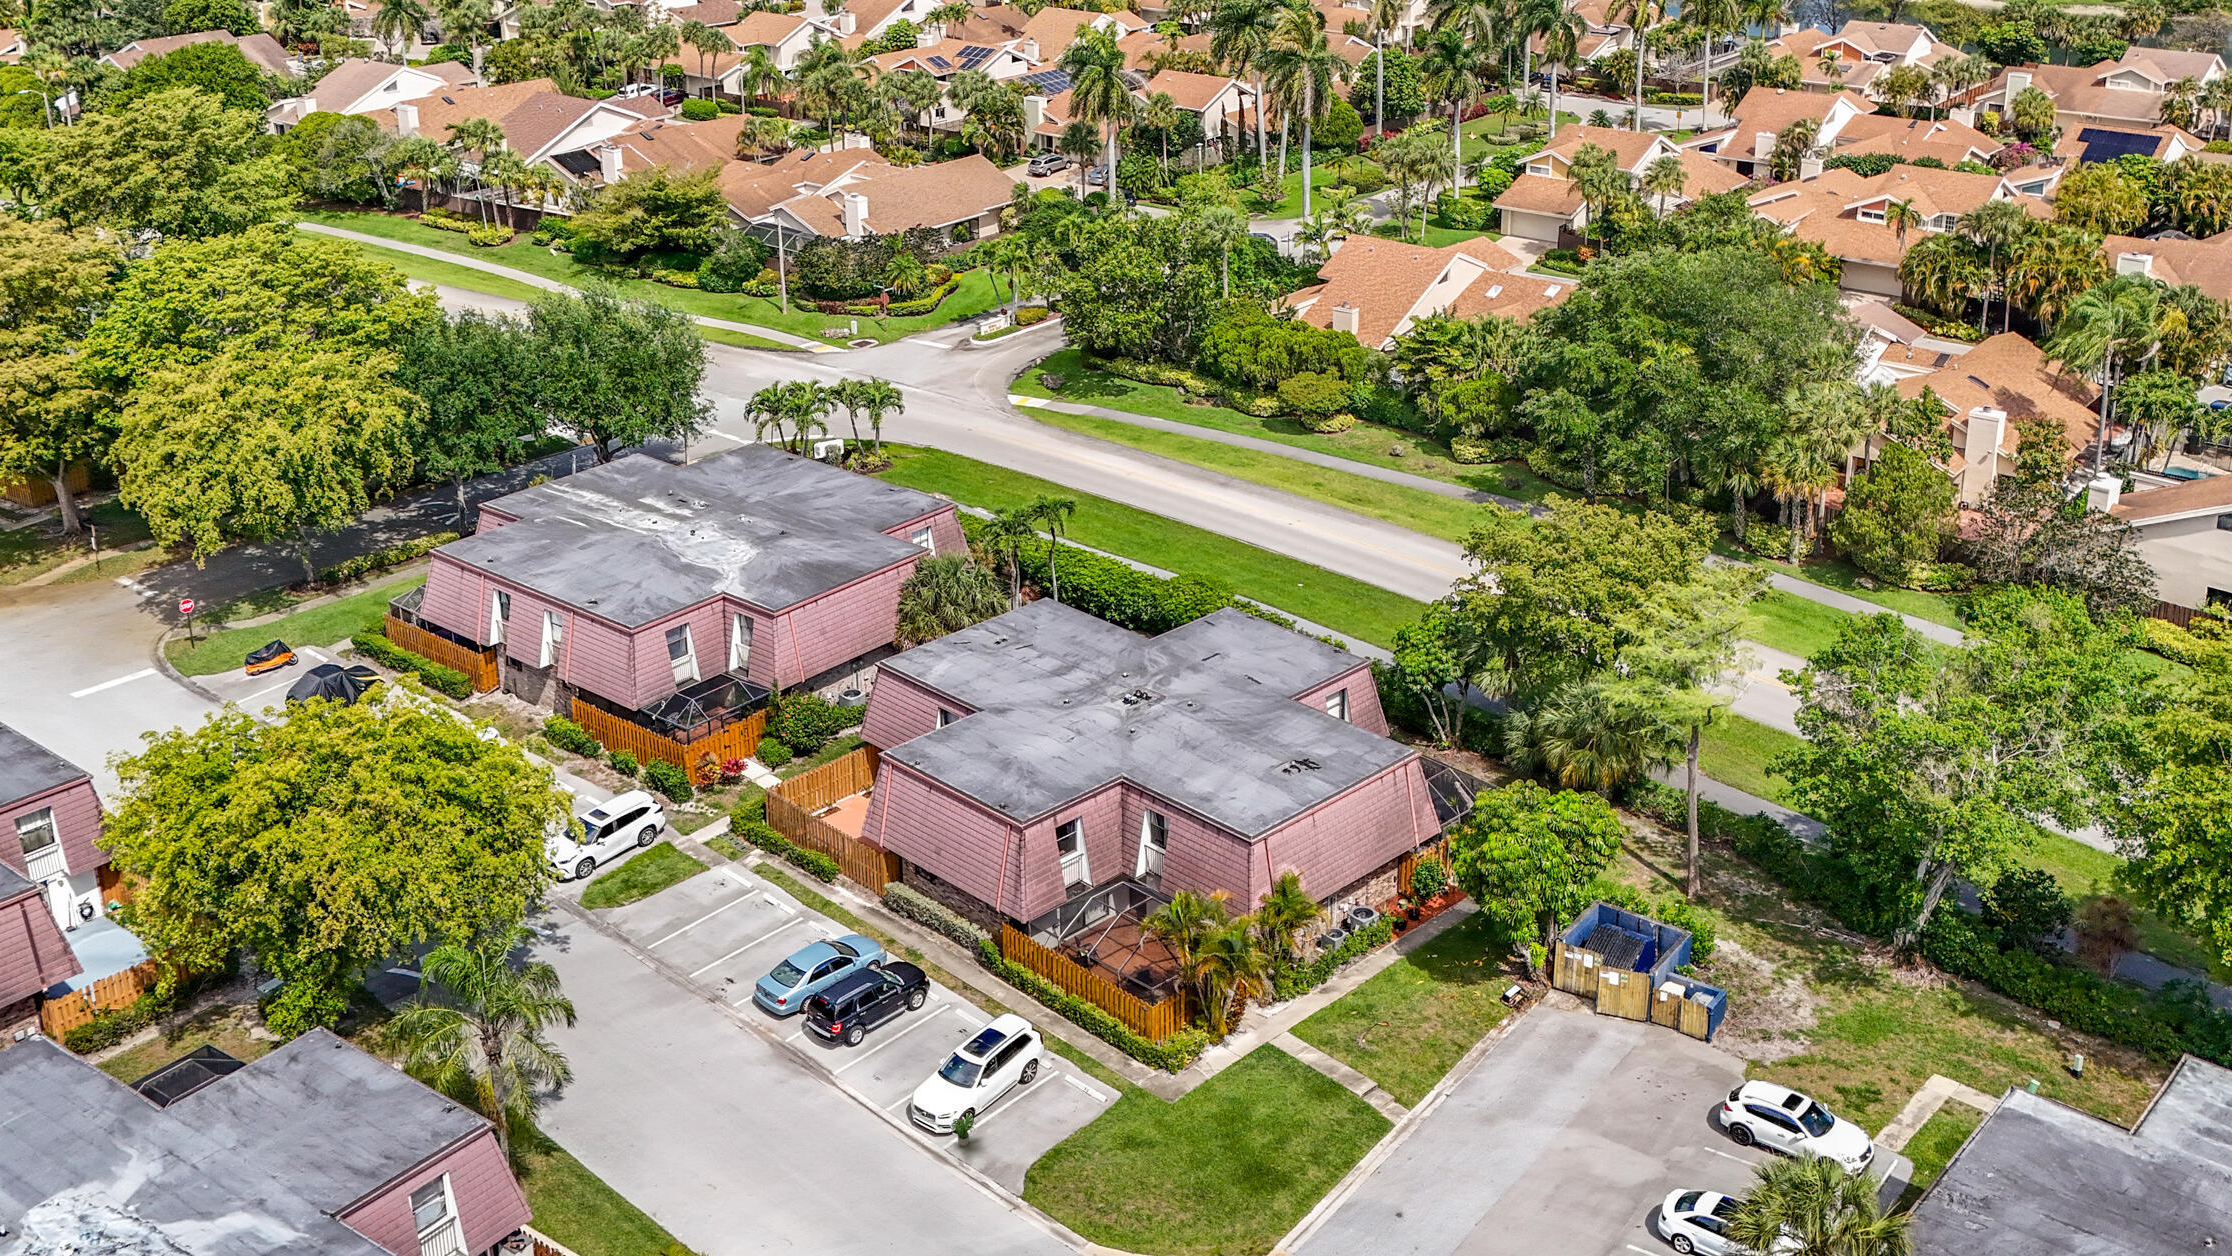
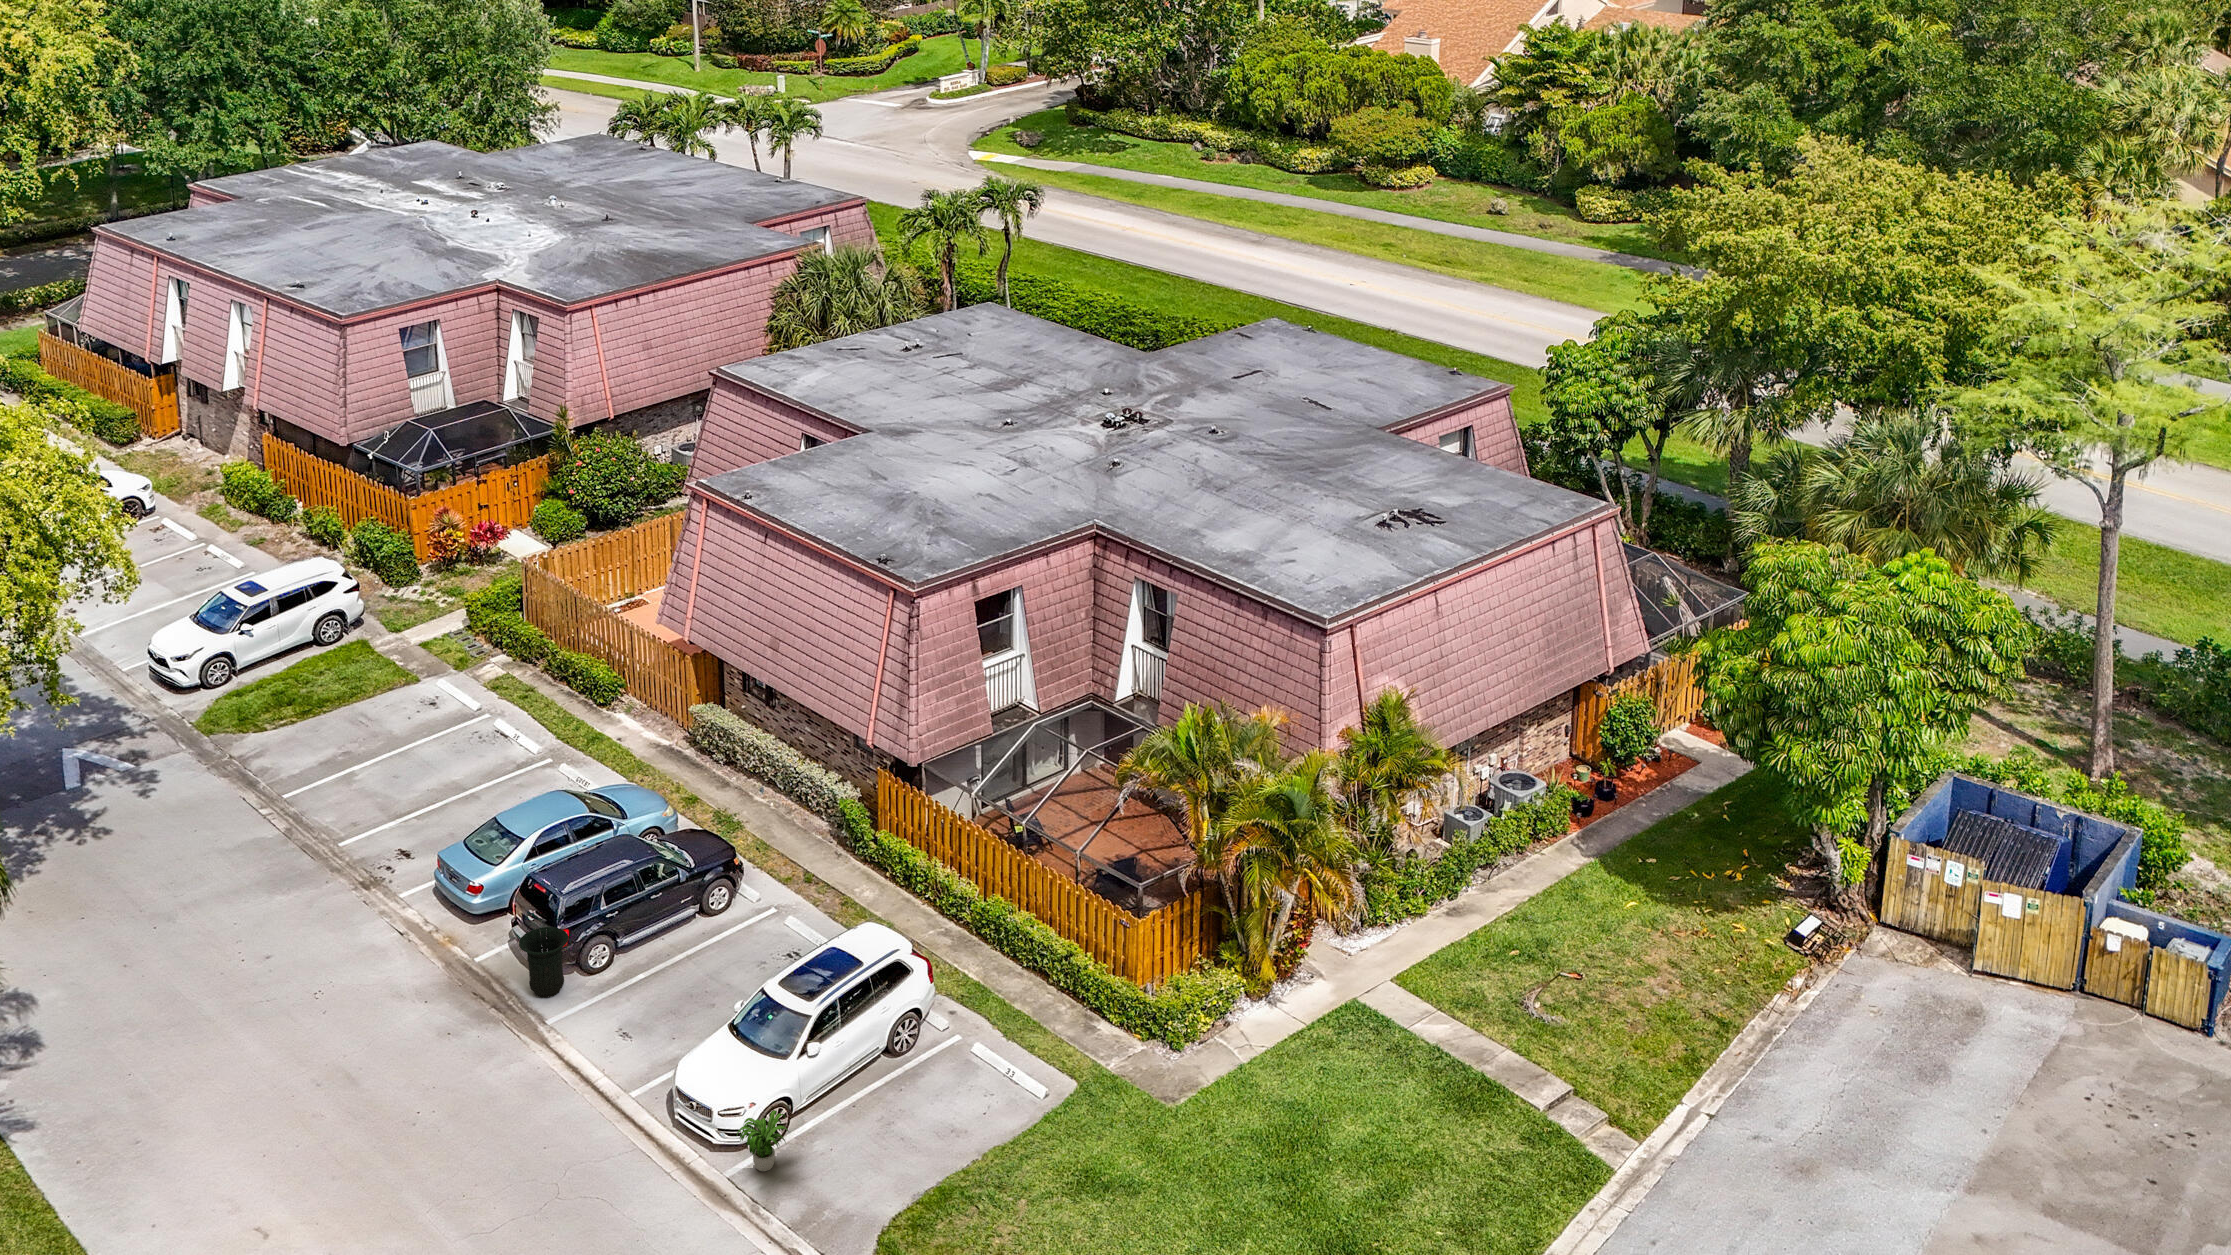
trash can: none [816,1022,843,1061] -> present [519,927,569,998]

